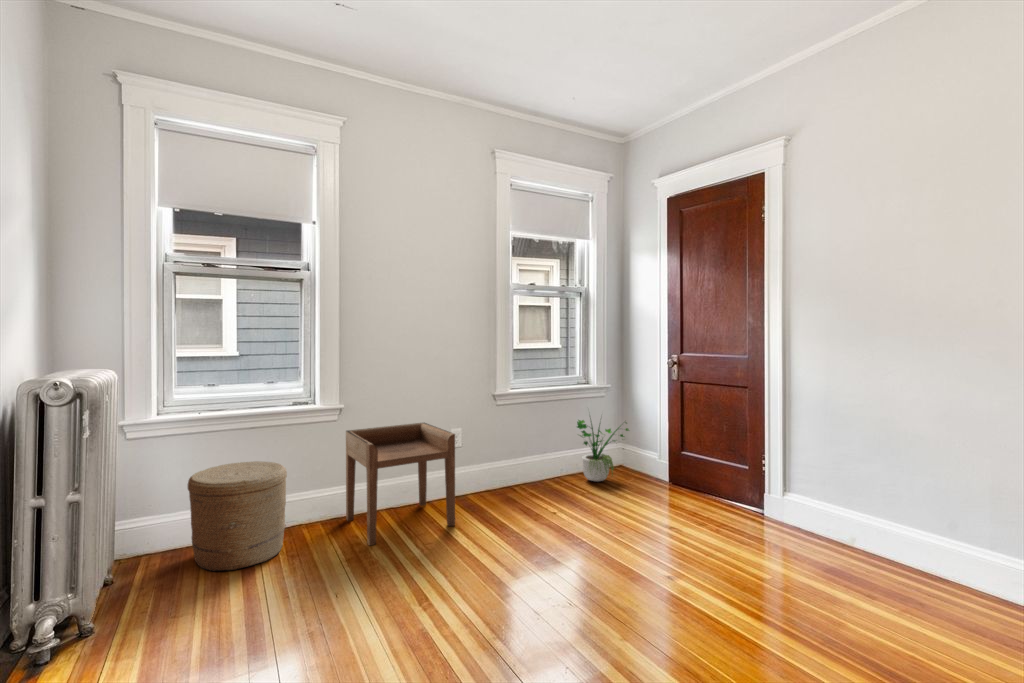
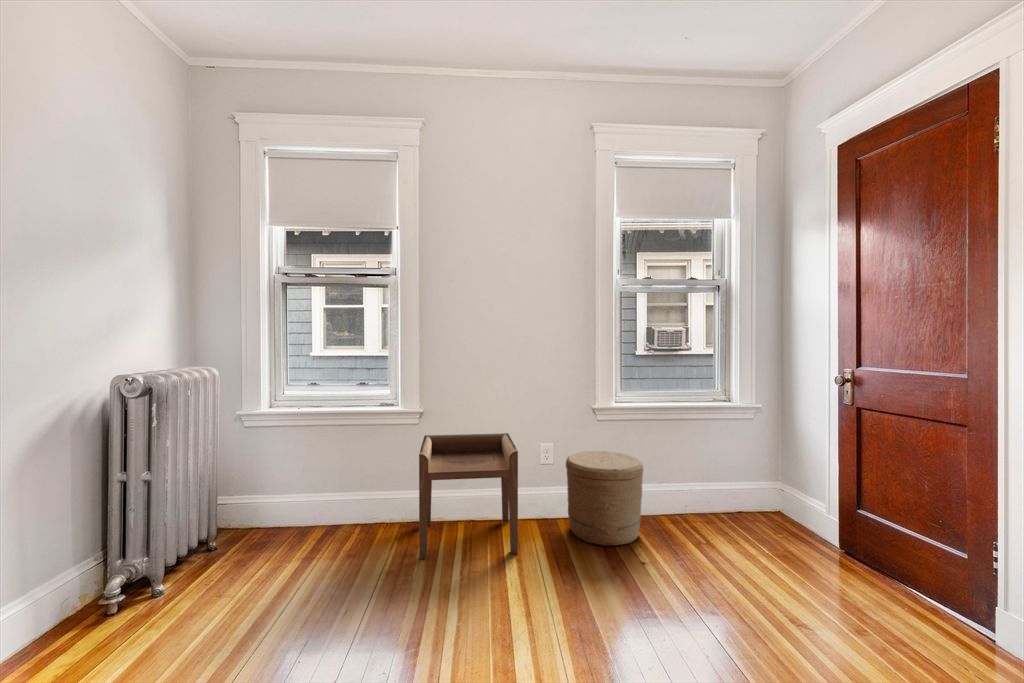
potted plant: present [577,420,629,482] -> none [697,427,786,528]
woven basket: present [188,461,287,571] -> present [566,451,643,546]

